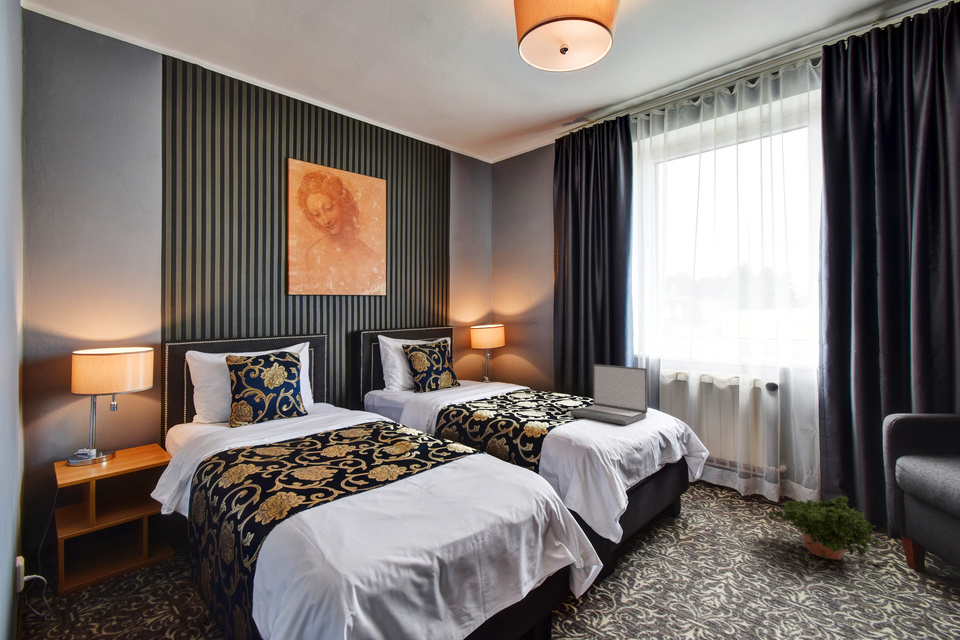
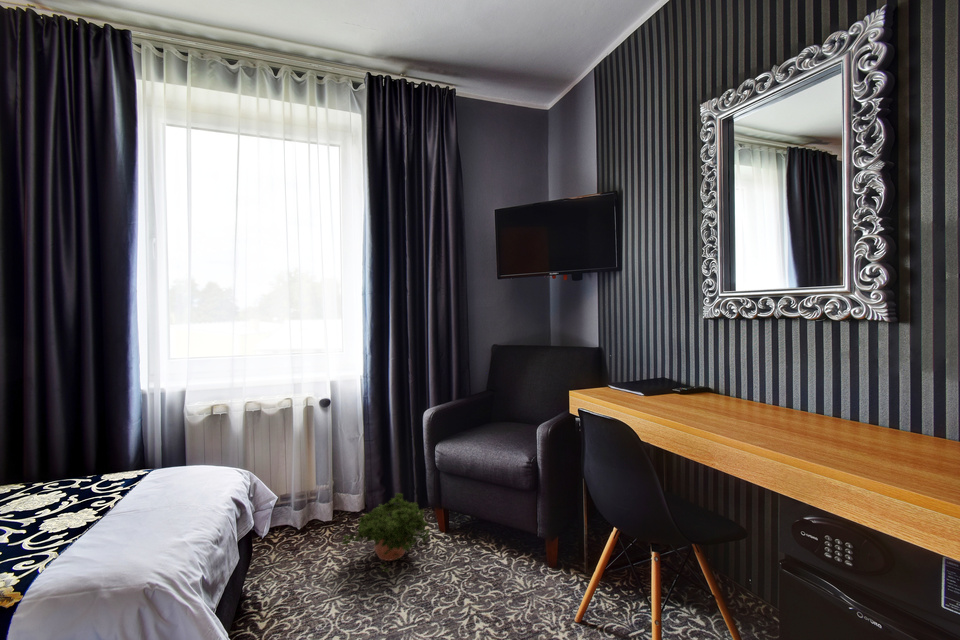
laptop: present [571,364,648,425] -> none [53,412,203,528]

